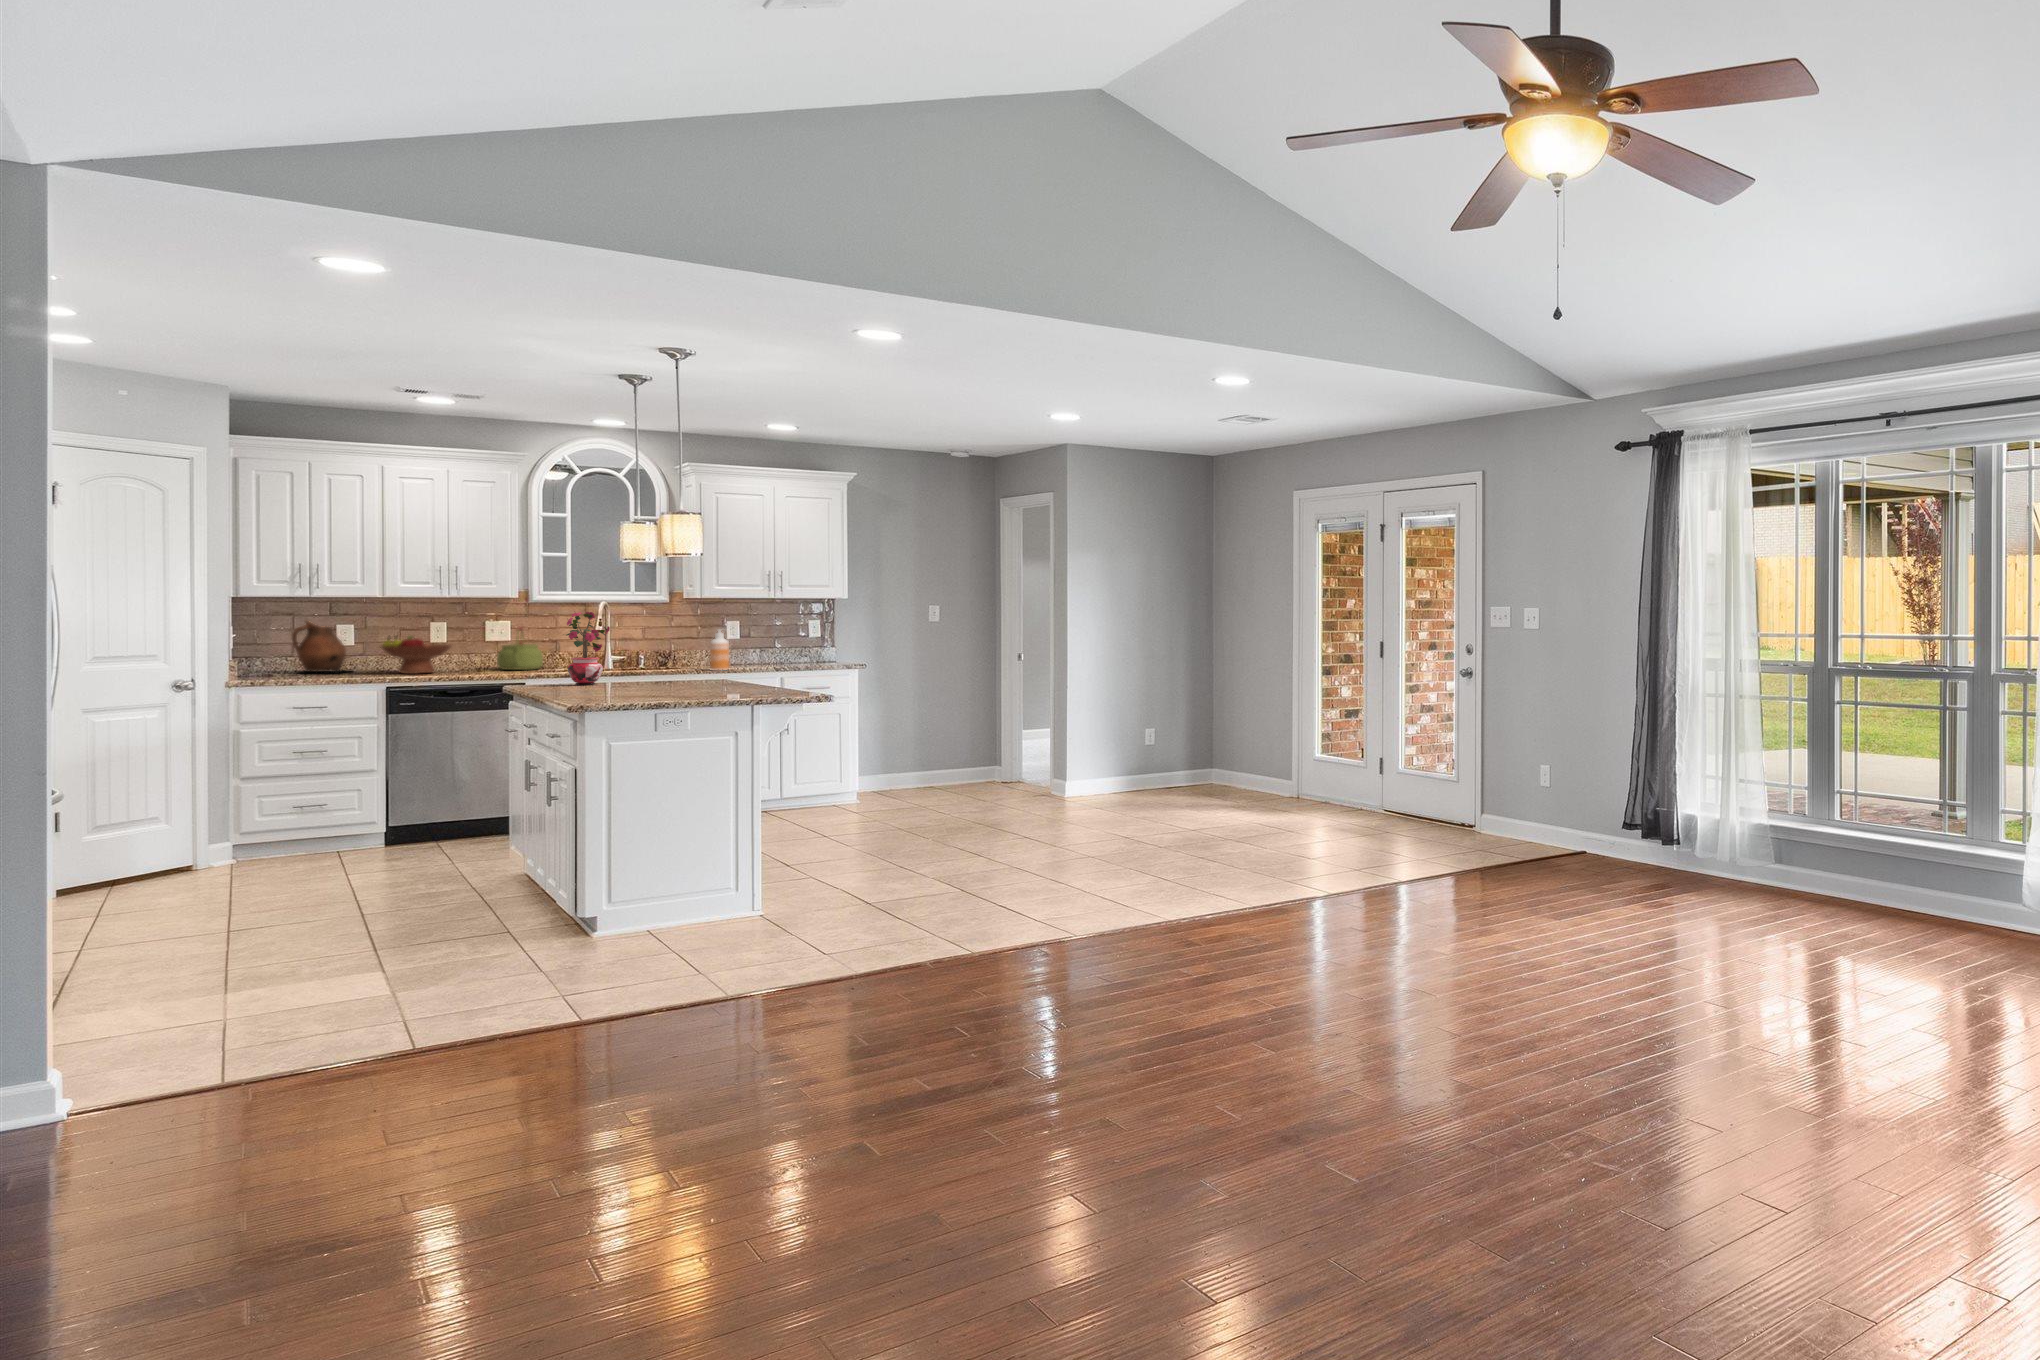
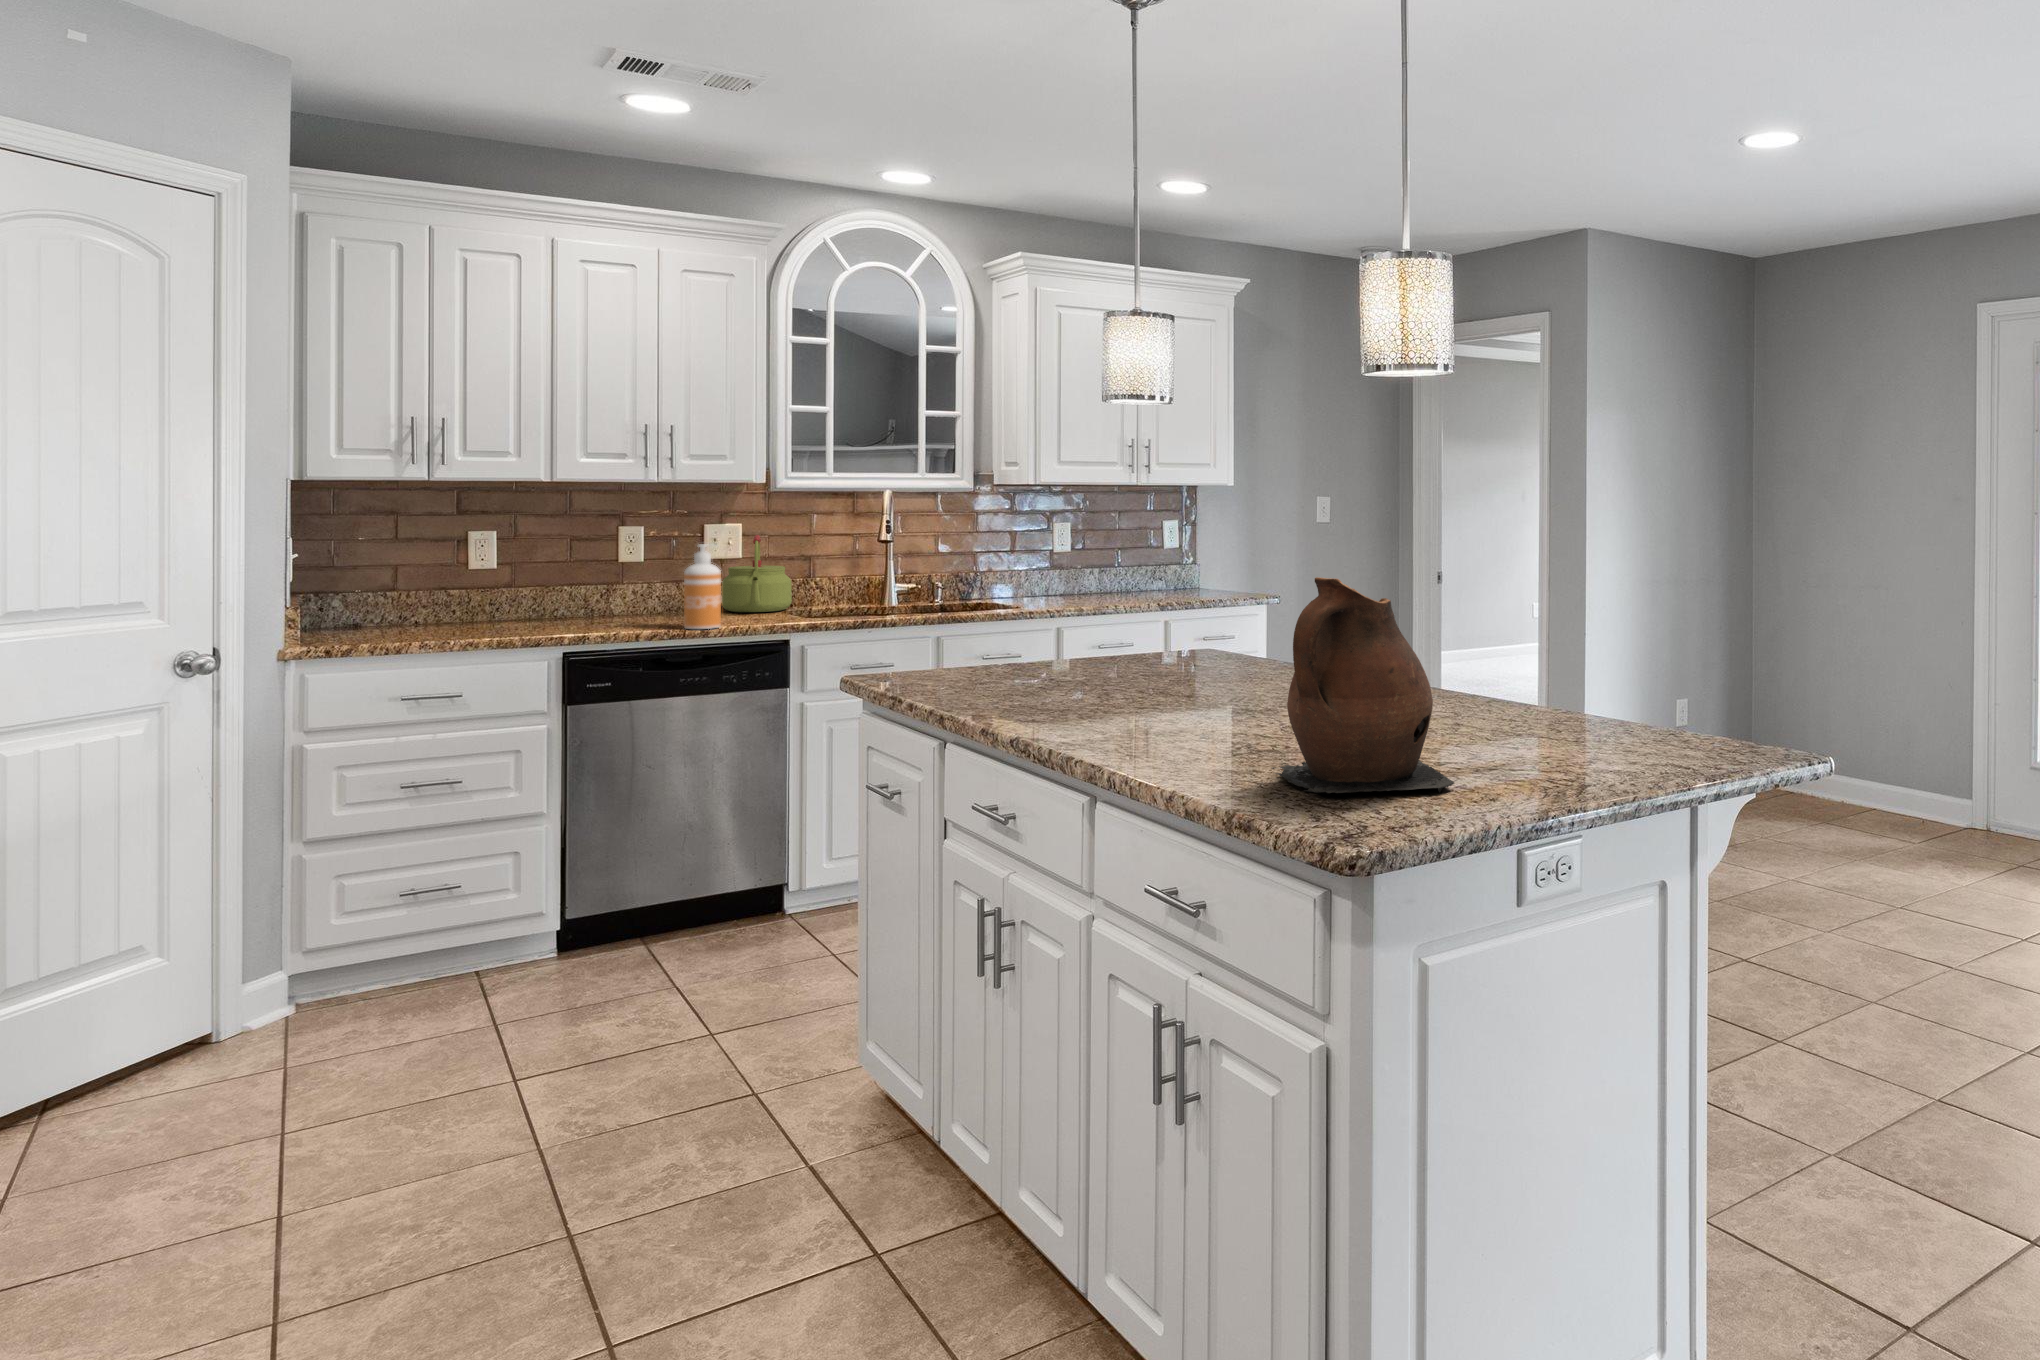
potted plant: present [566,612,610,685] -> none [932,515,1030,682]
ceramic pitcher: present [292,621,346,672] -> present [1272,577,1454,793]
soap dispenser: present [710,630,729,671] -> present [684,544,721,629]
fruit bowl: present [380,636,451,674] -> none [540,553,659,622]

